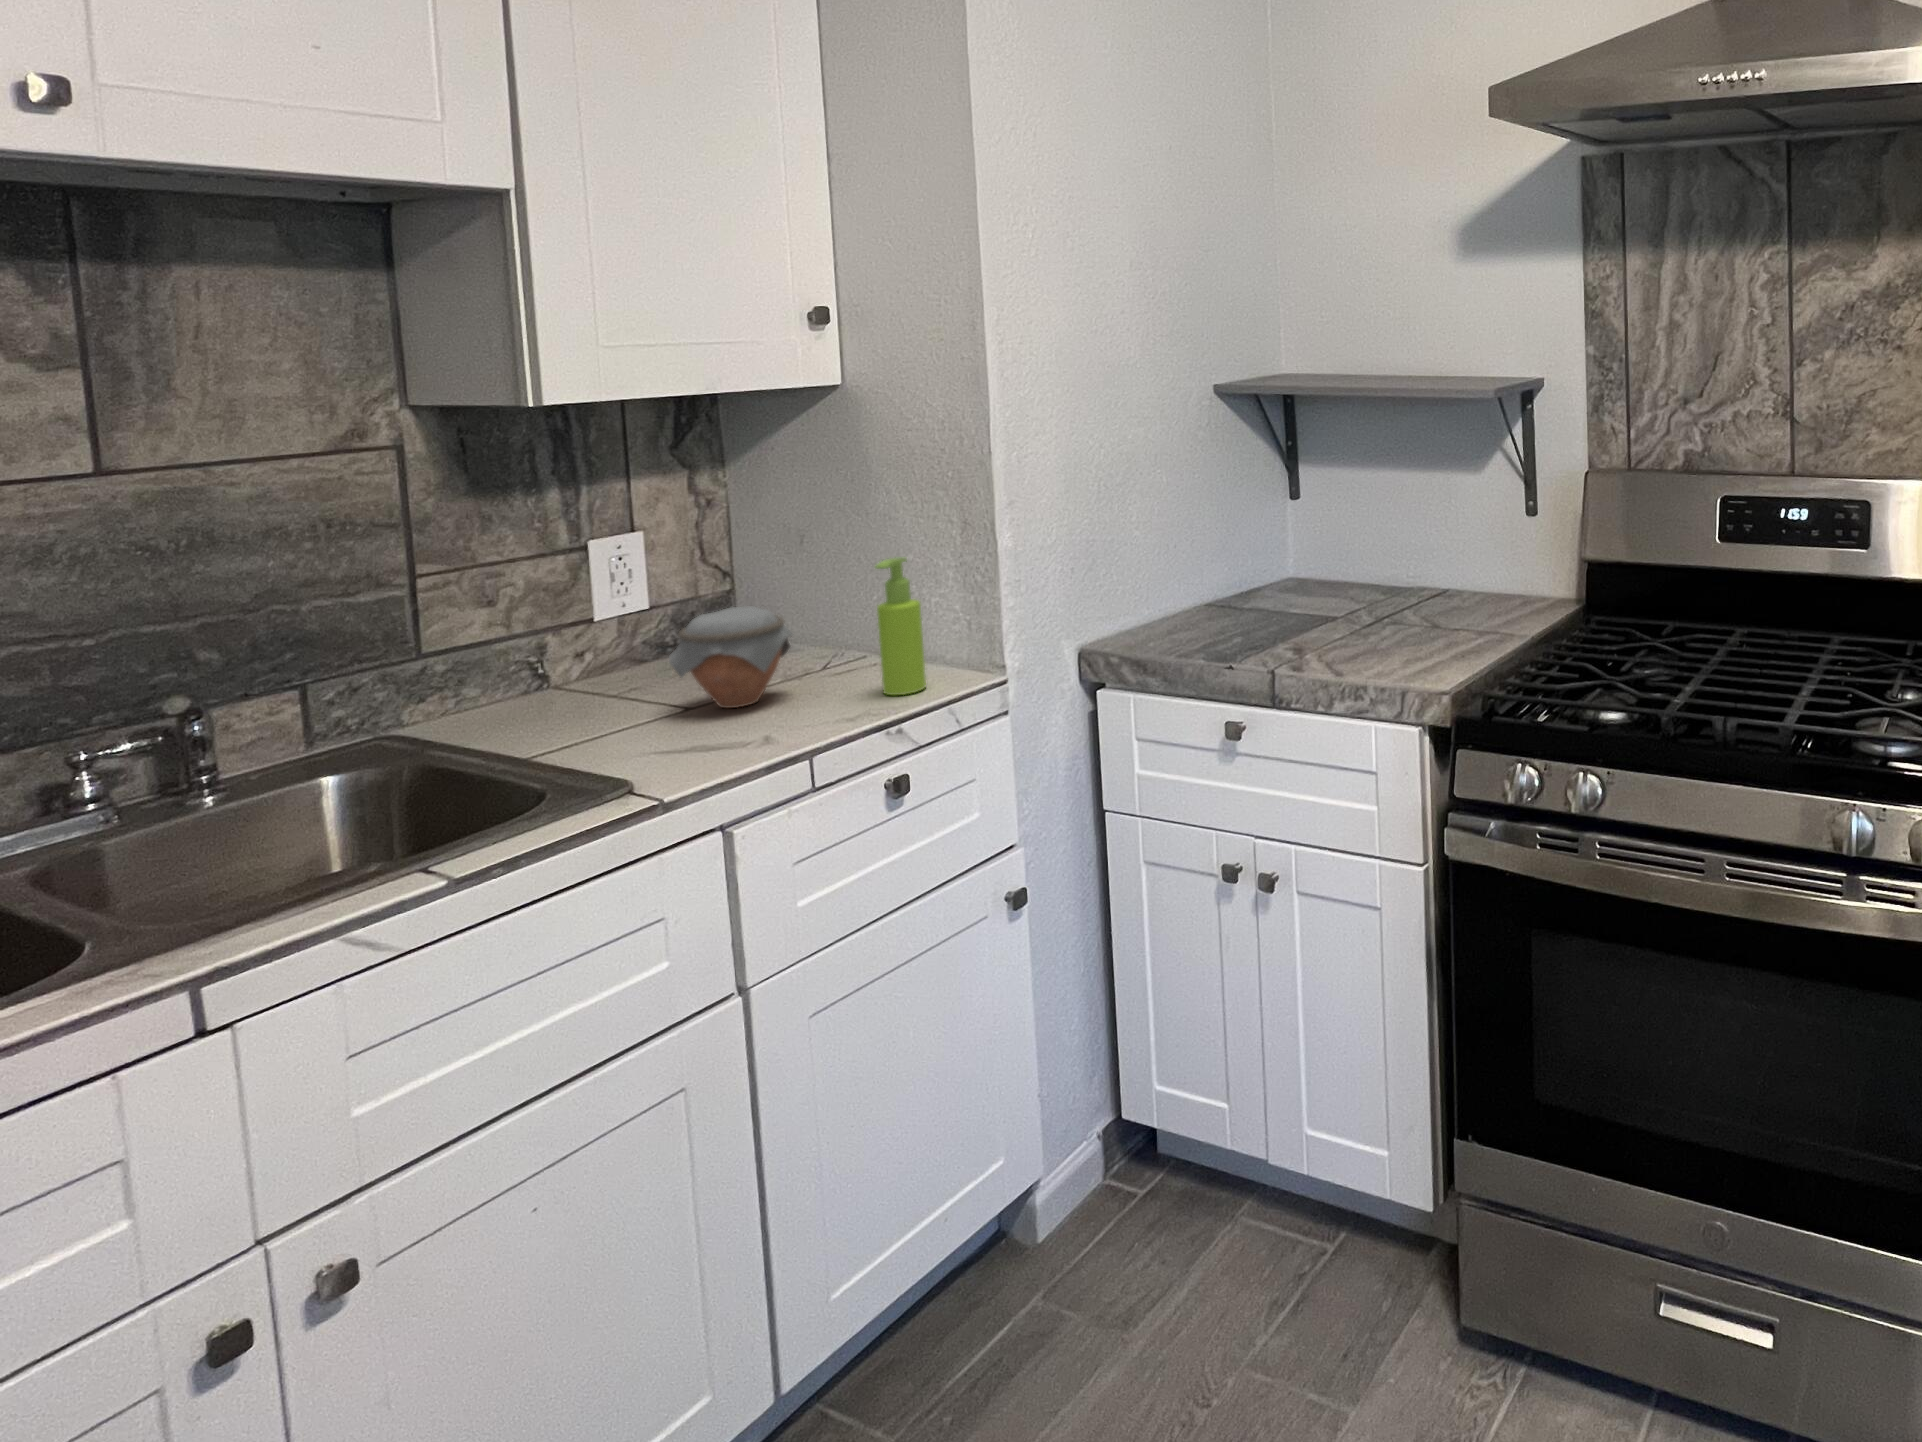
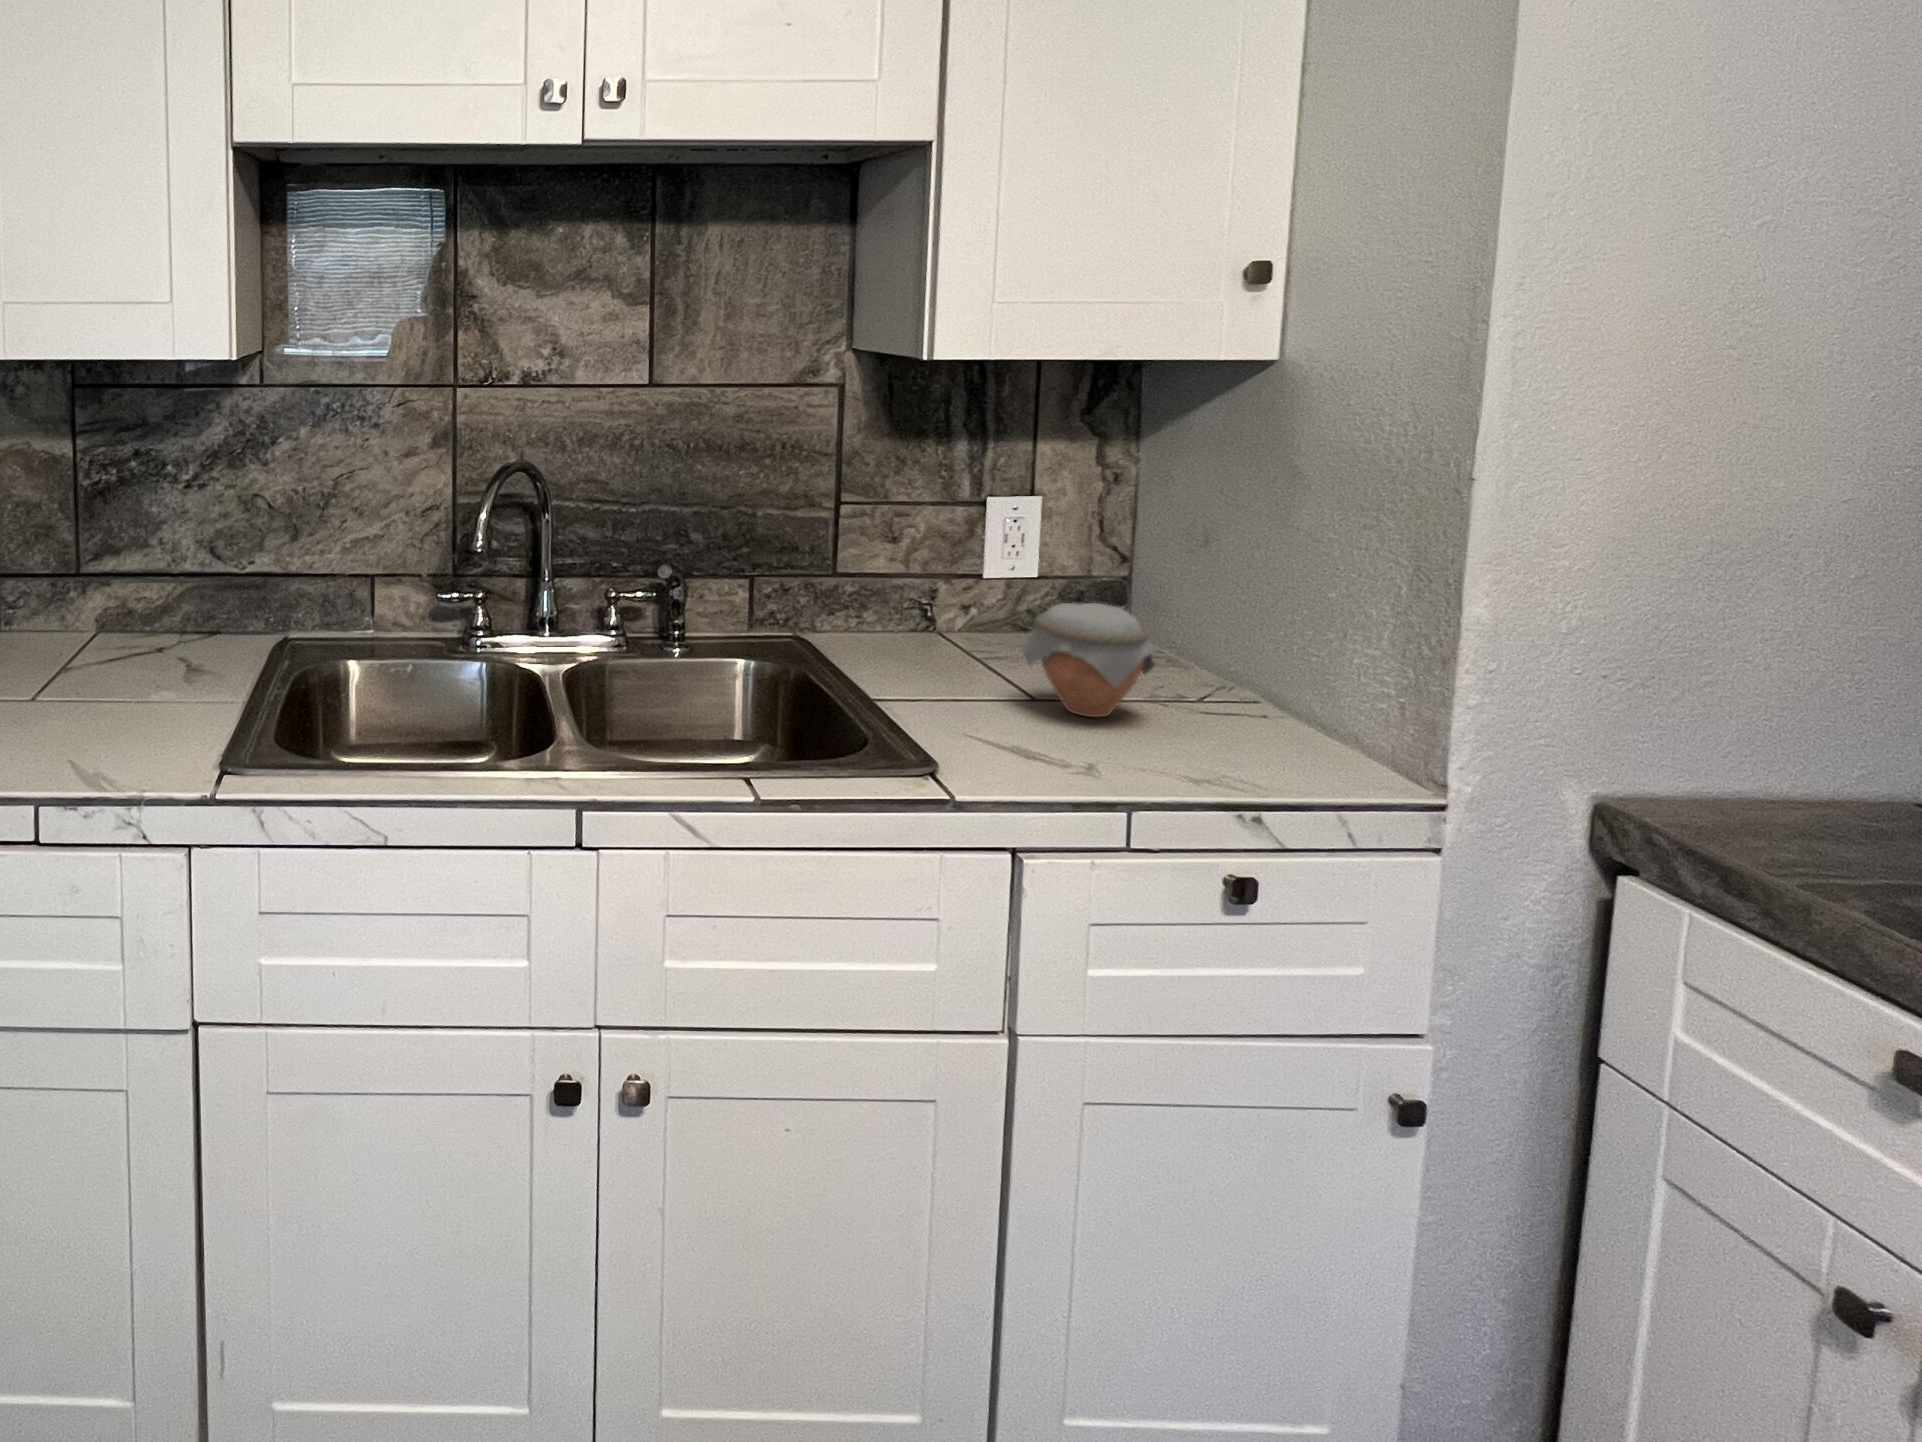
soap dispenser: present [876,558,926,695] -> none [1255,594,1325,774]

